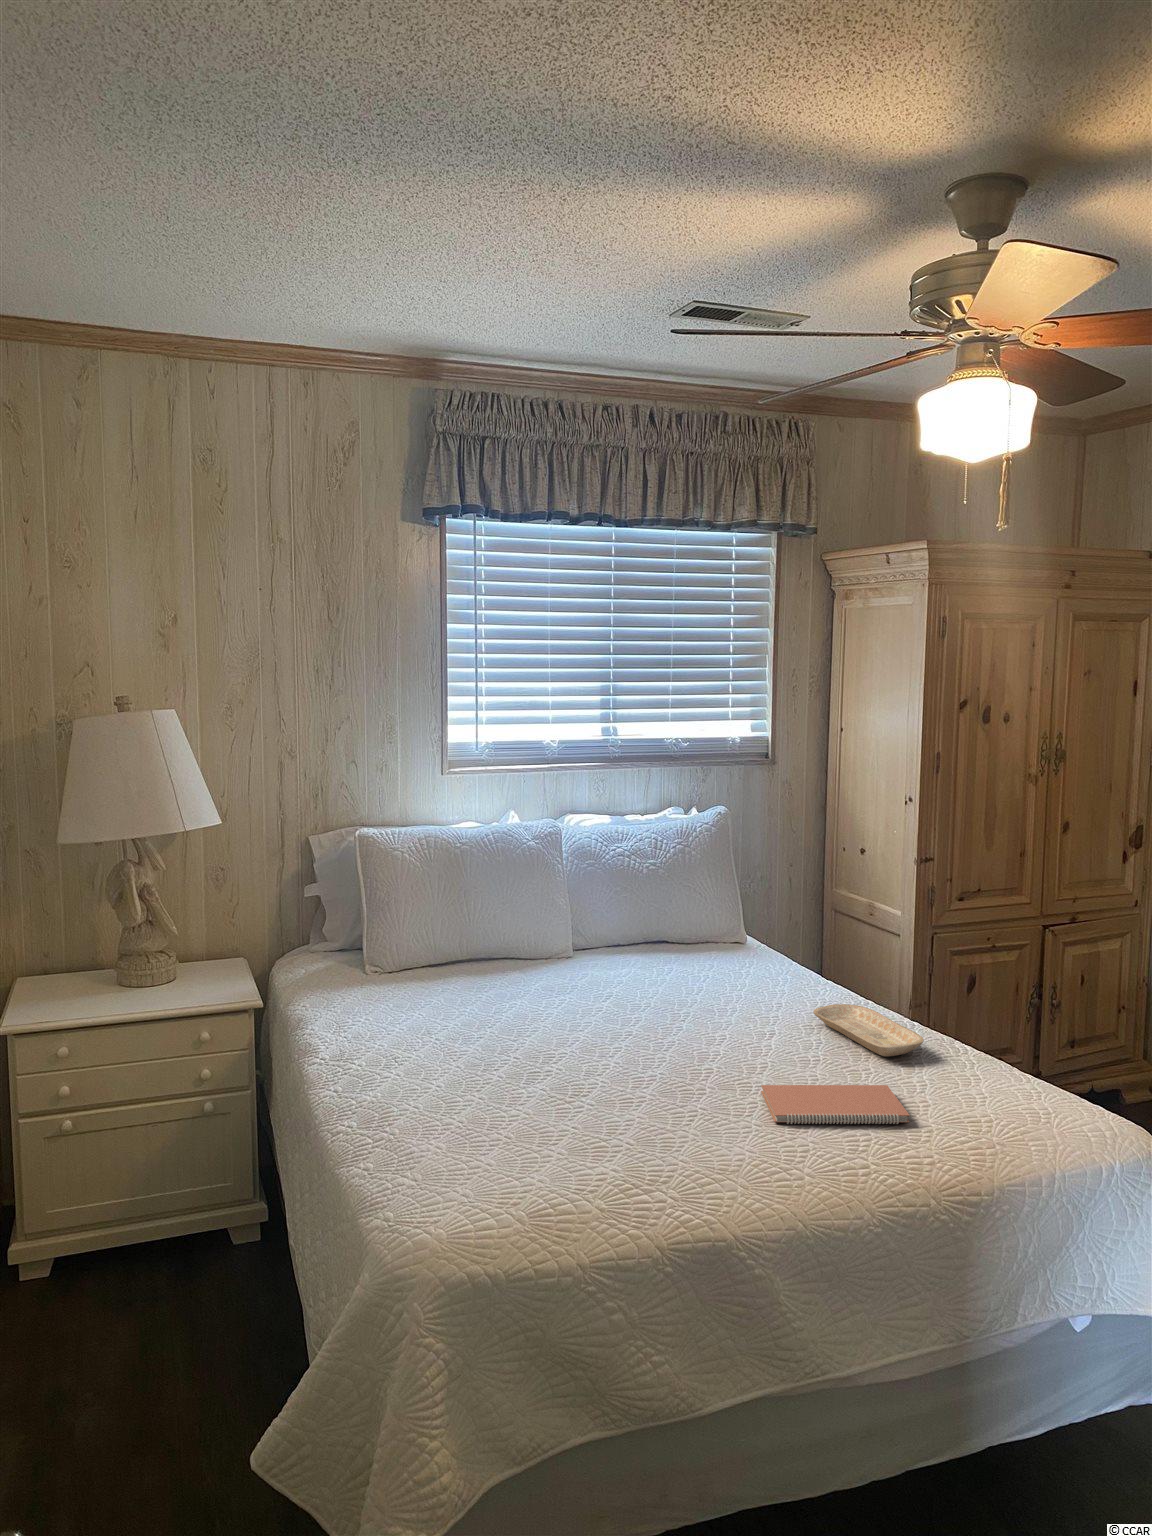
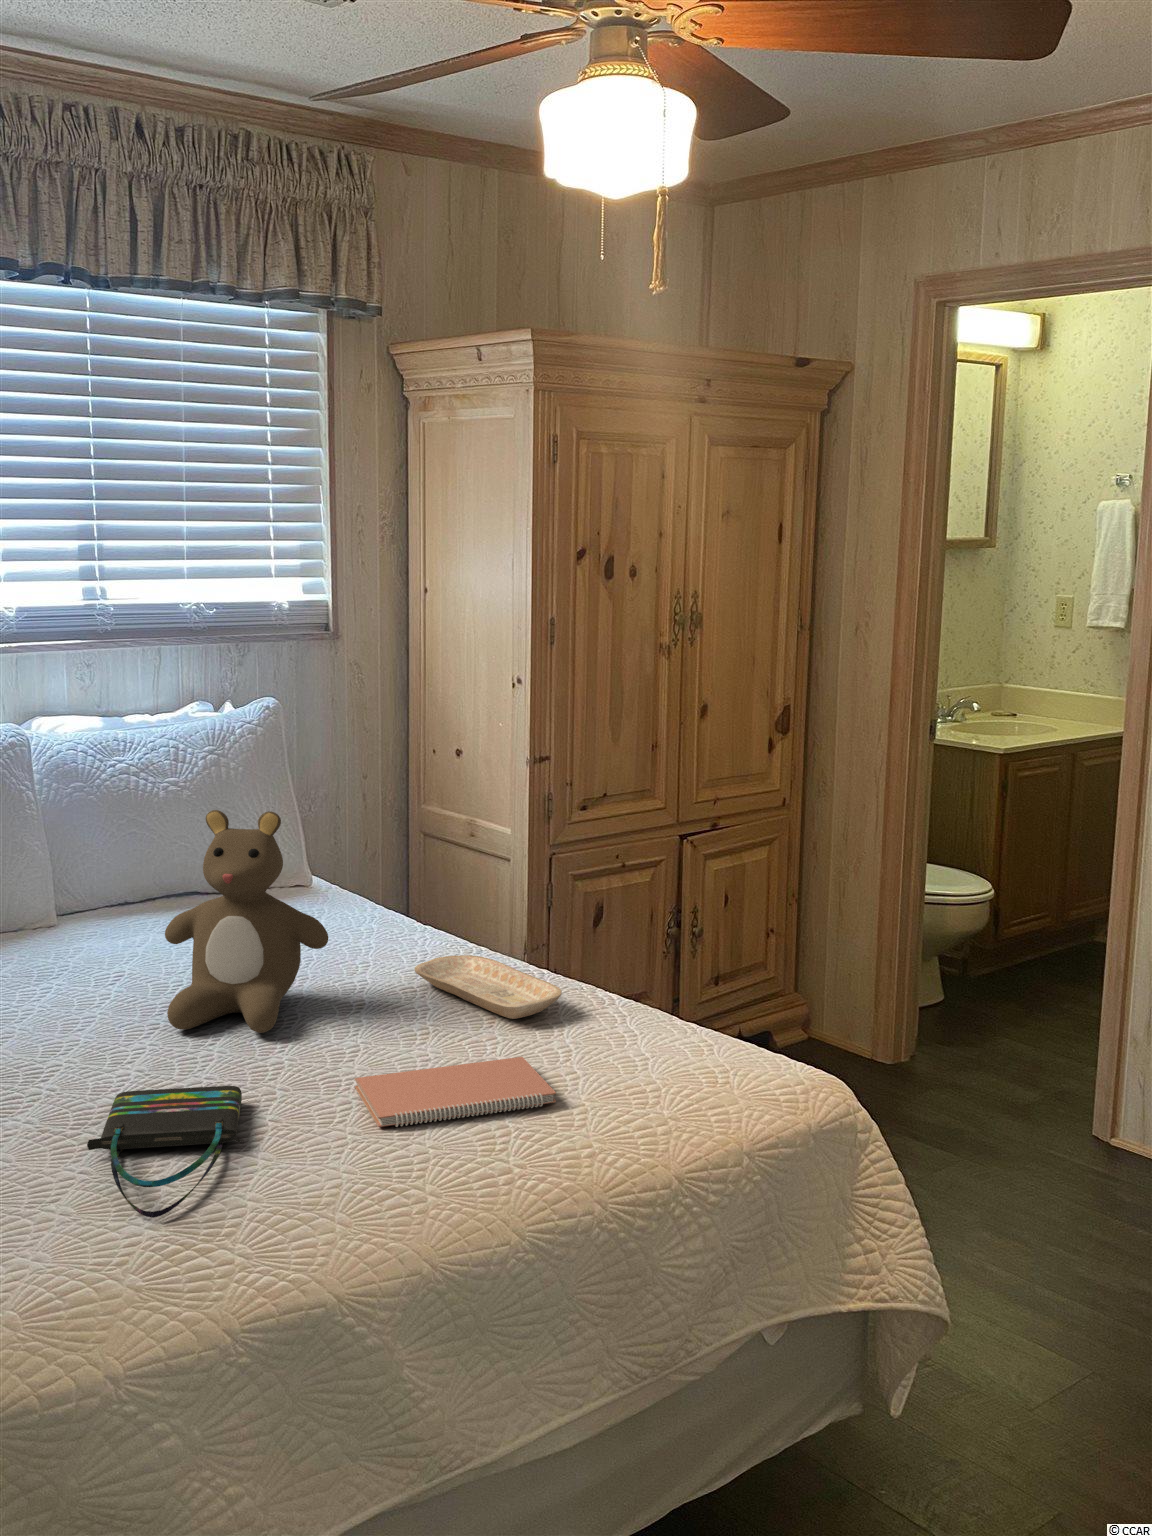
teddy bear: none [638,886,751,1045] -> present [165,810,328,1033]
tote bag: none [578,1074,682,1161] -> present [87,1086,244,1218]

